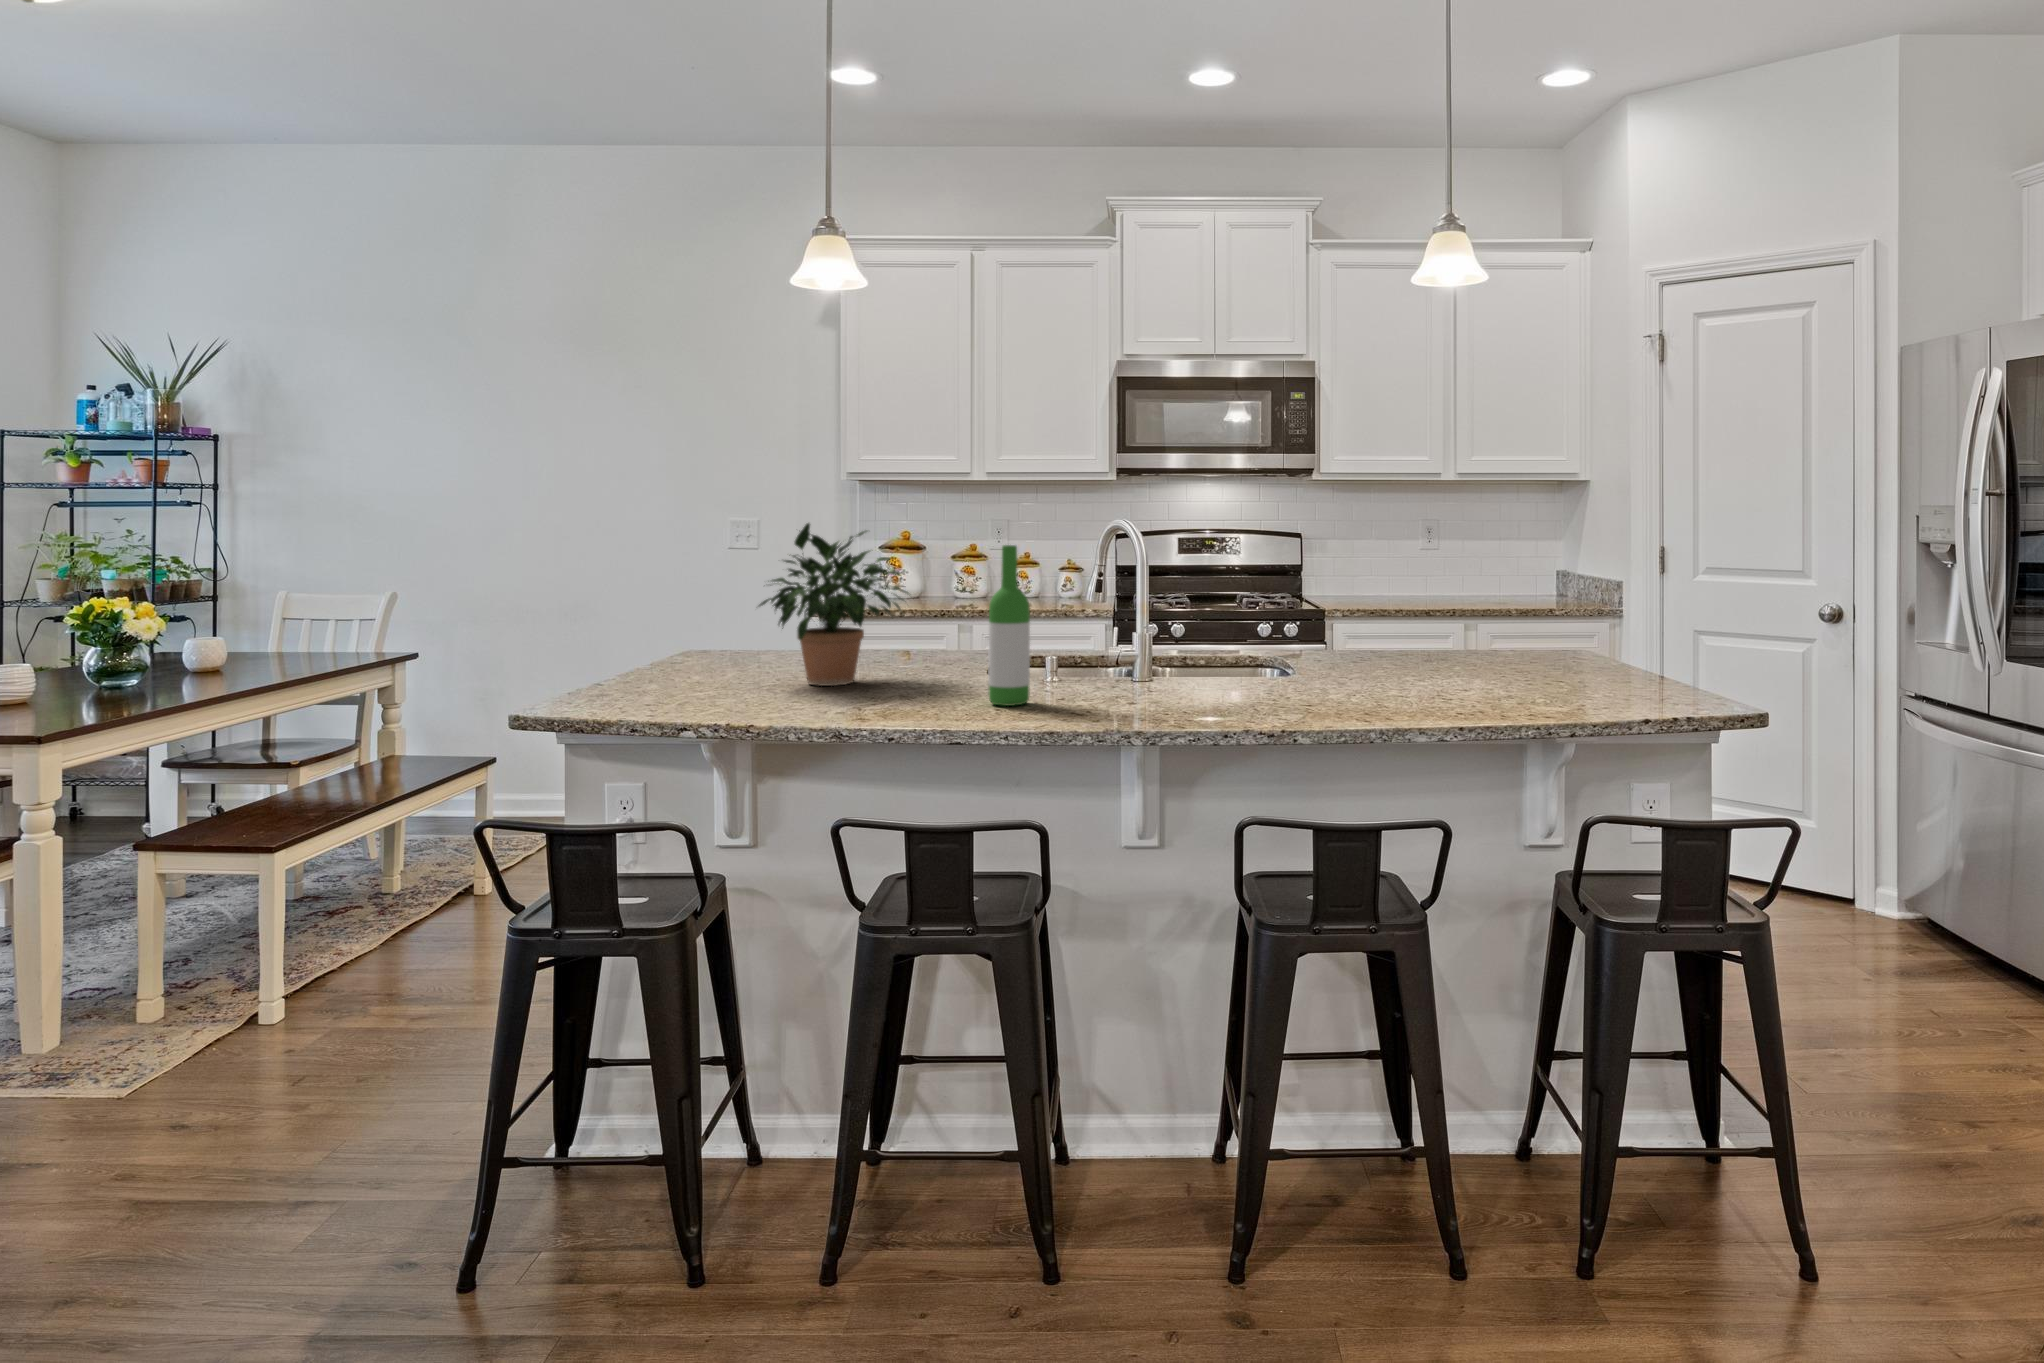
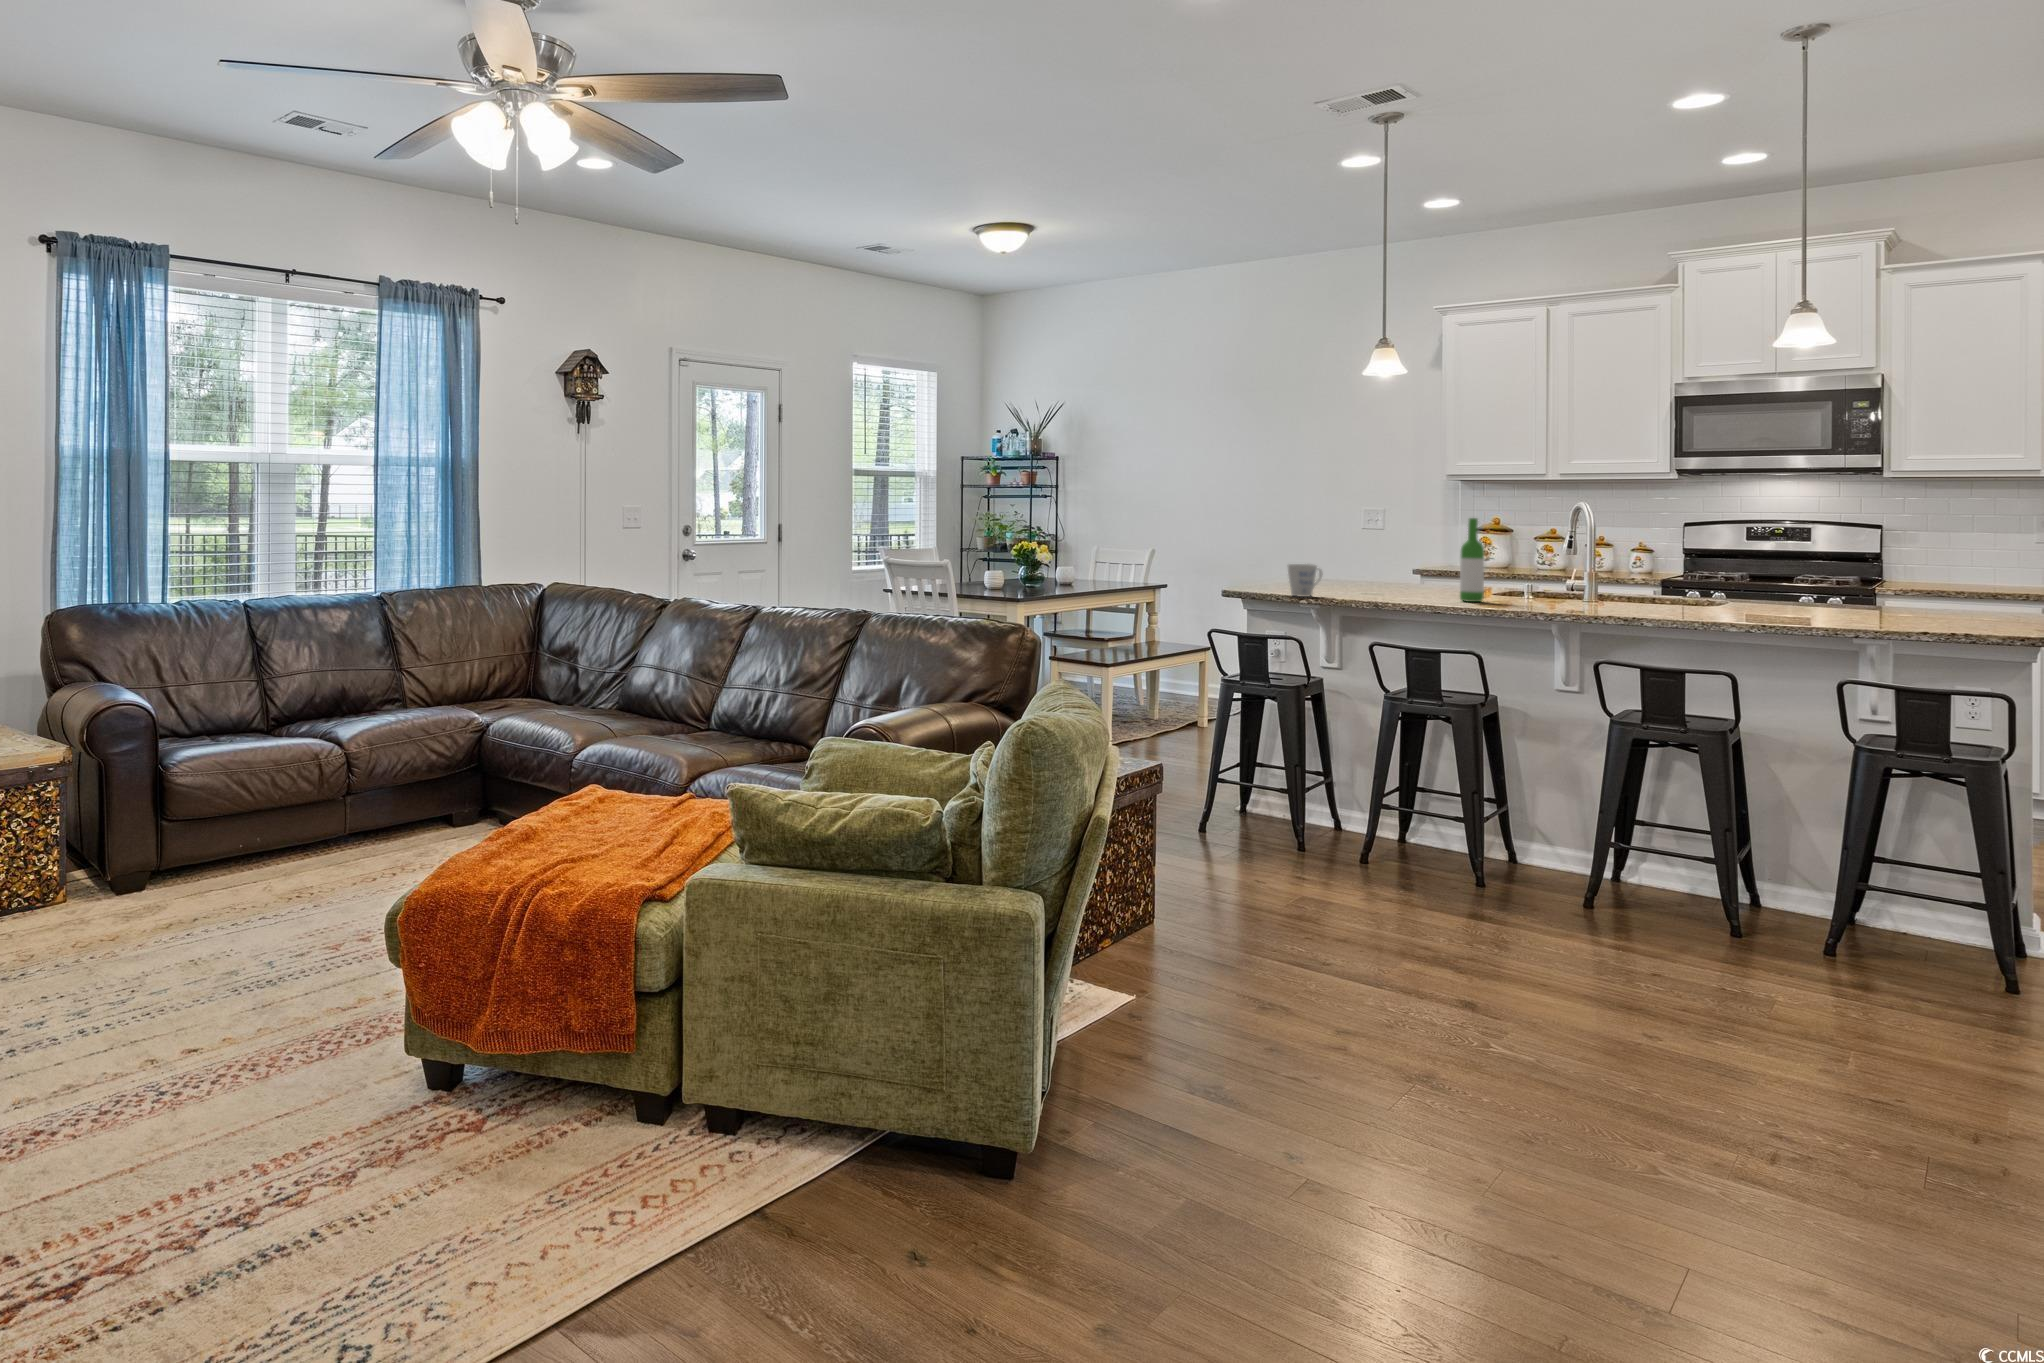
potted plant: present [759,523,908,686] -> none [1345,506,1437,594]
mug: none [653,646,725,719] -> present [1287,564,1323,597]

